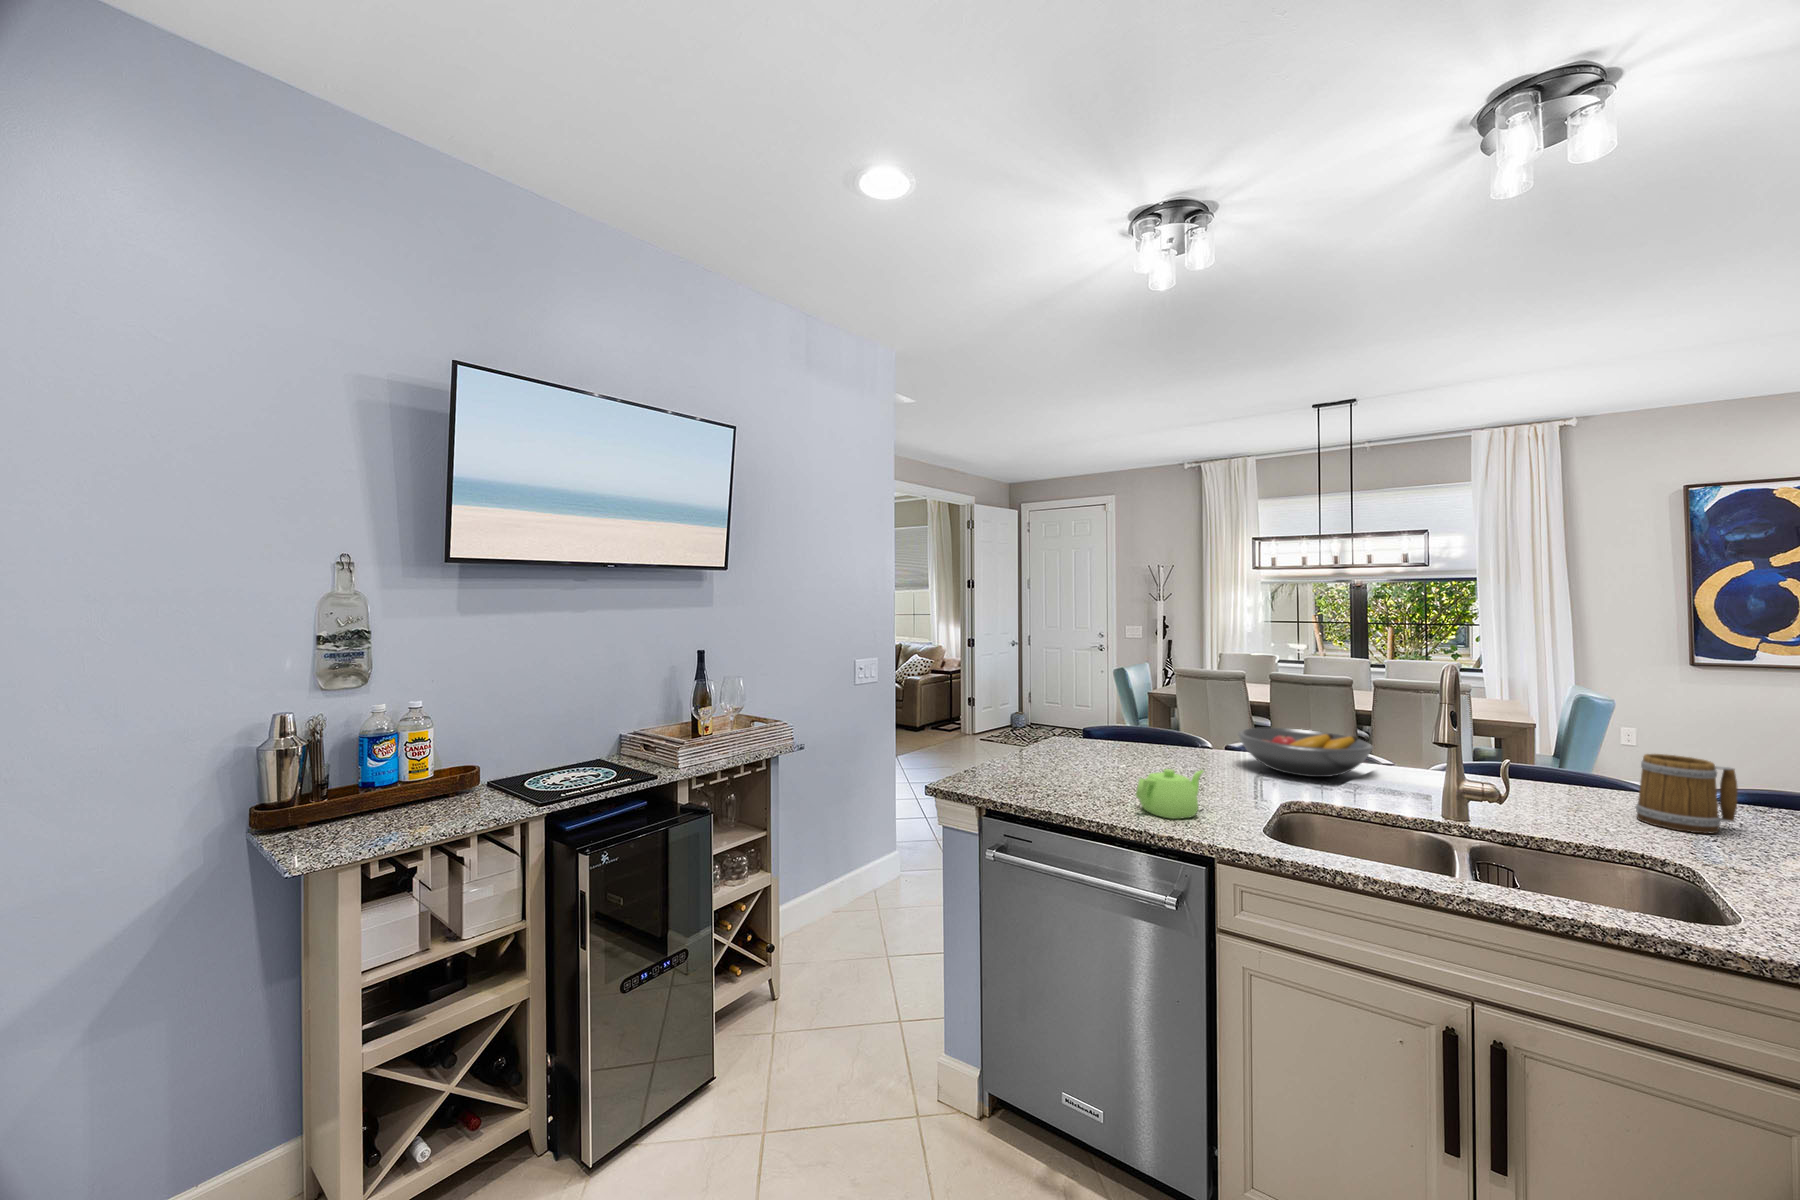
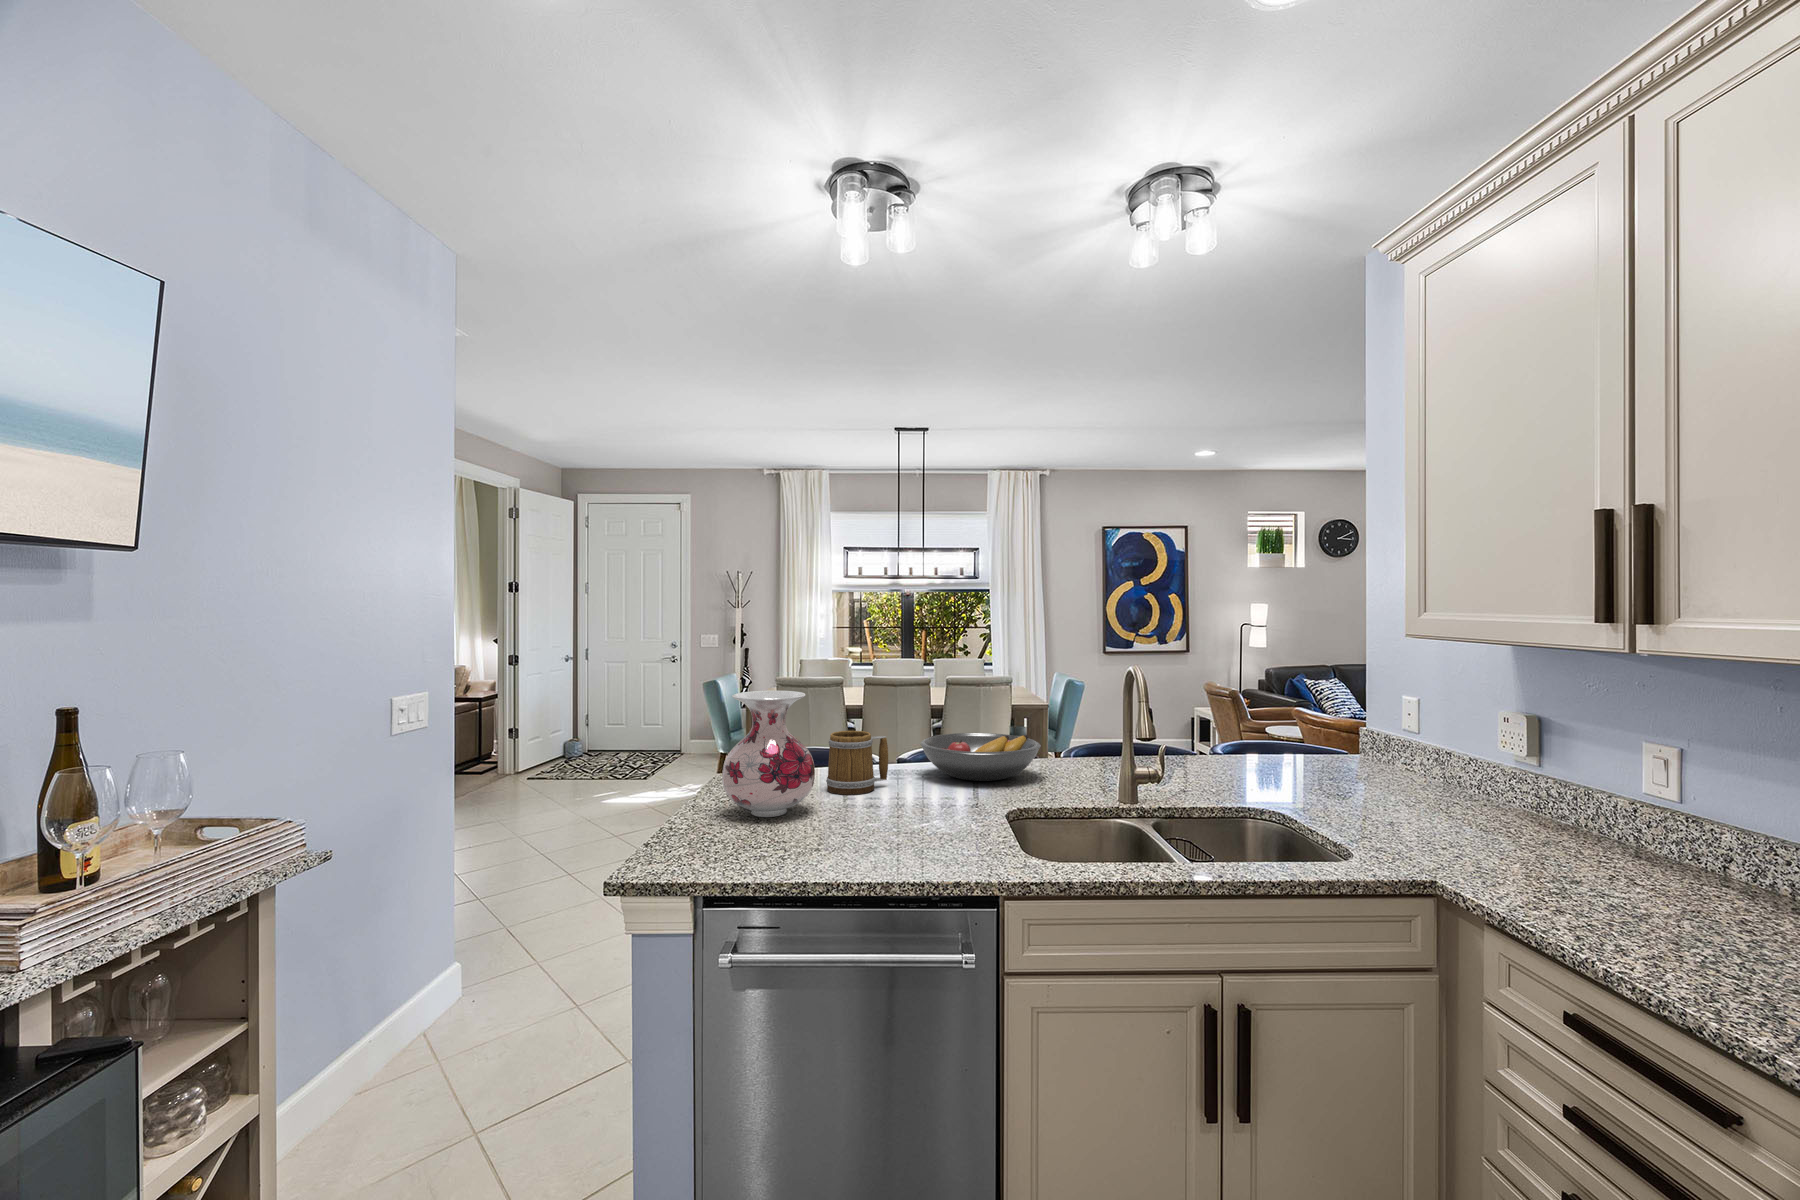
vase: none [1033,667,1110,770] -> present [722,691,815,817]
mug: present [1636,754,1738,834] -> present [826,731,888,795]
teapot: present [1136,769,1203,819] -> none [891,796,955,859]

